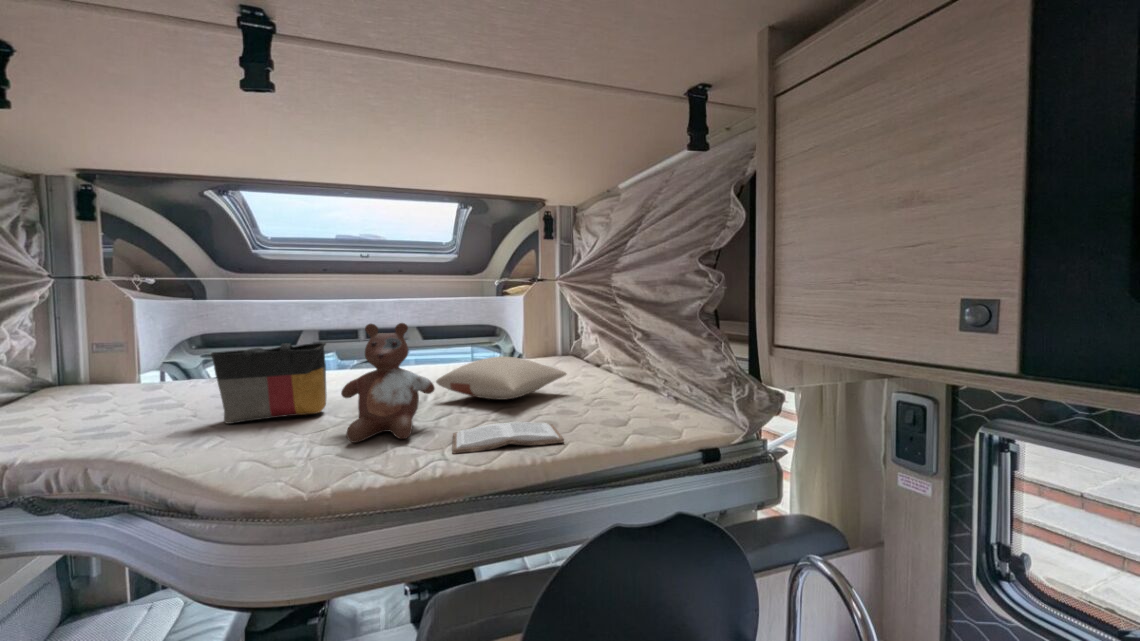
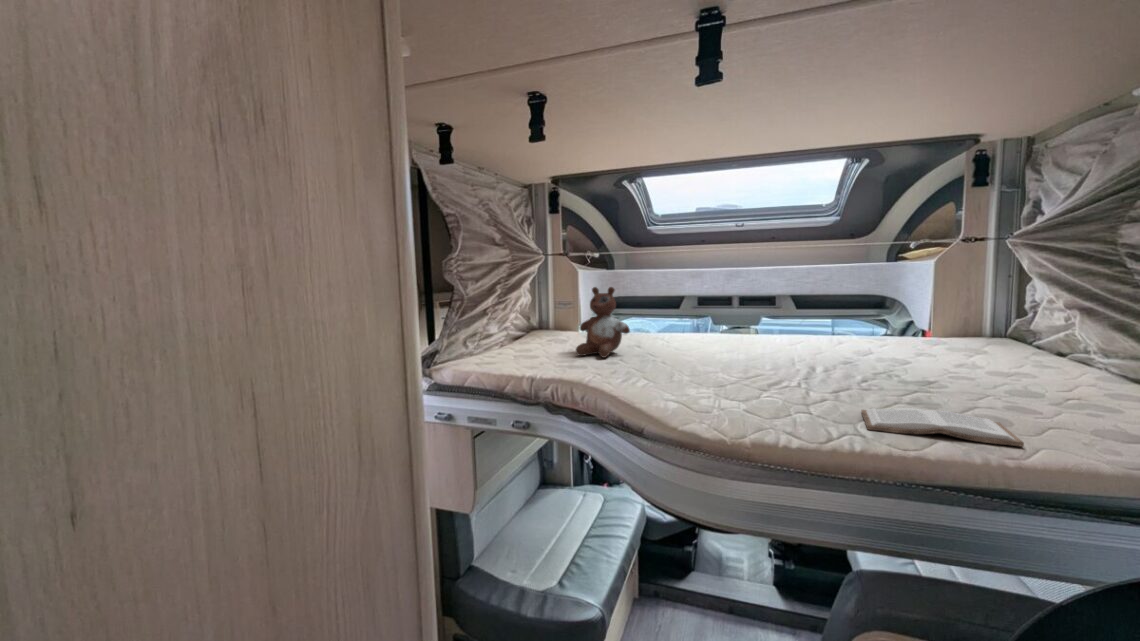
stuffed bear: present [341,323,435,443] -> present [576,287,630,357]
tote bag: present [211,343,326,424] -> none [643,308,727,371]
pillow: present [436,356,566,399] -> none [828,335,1014,384]

